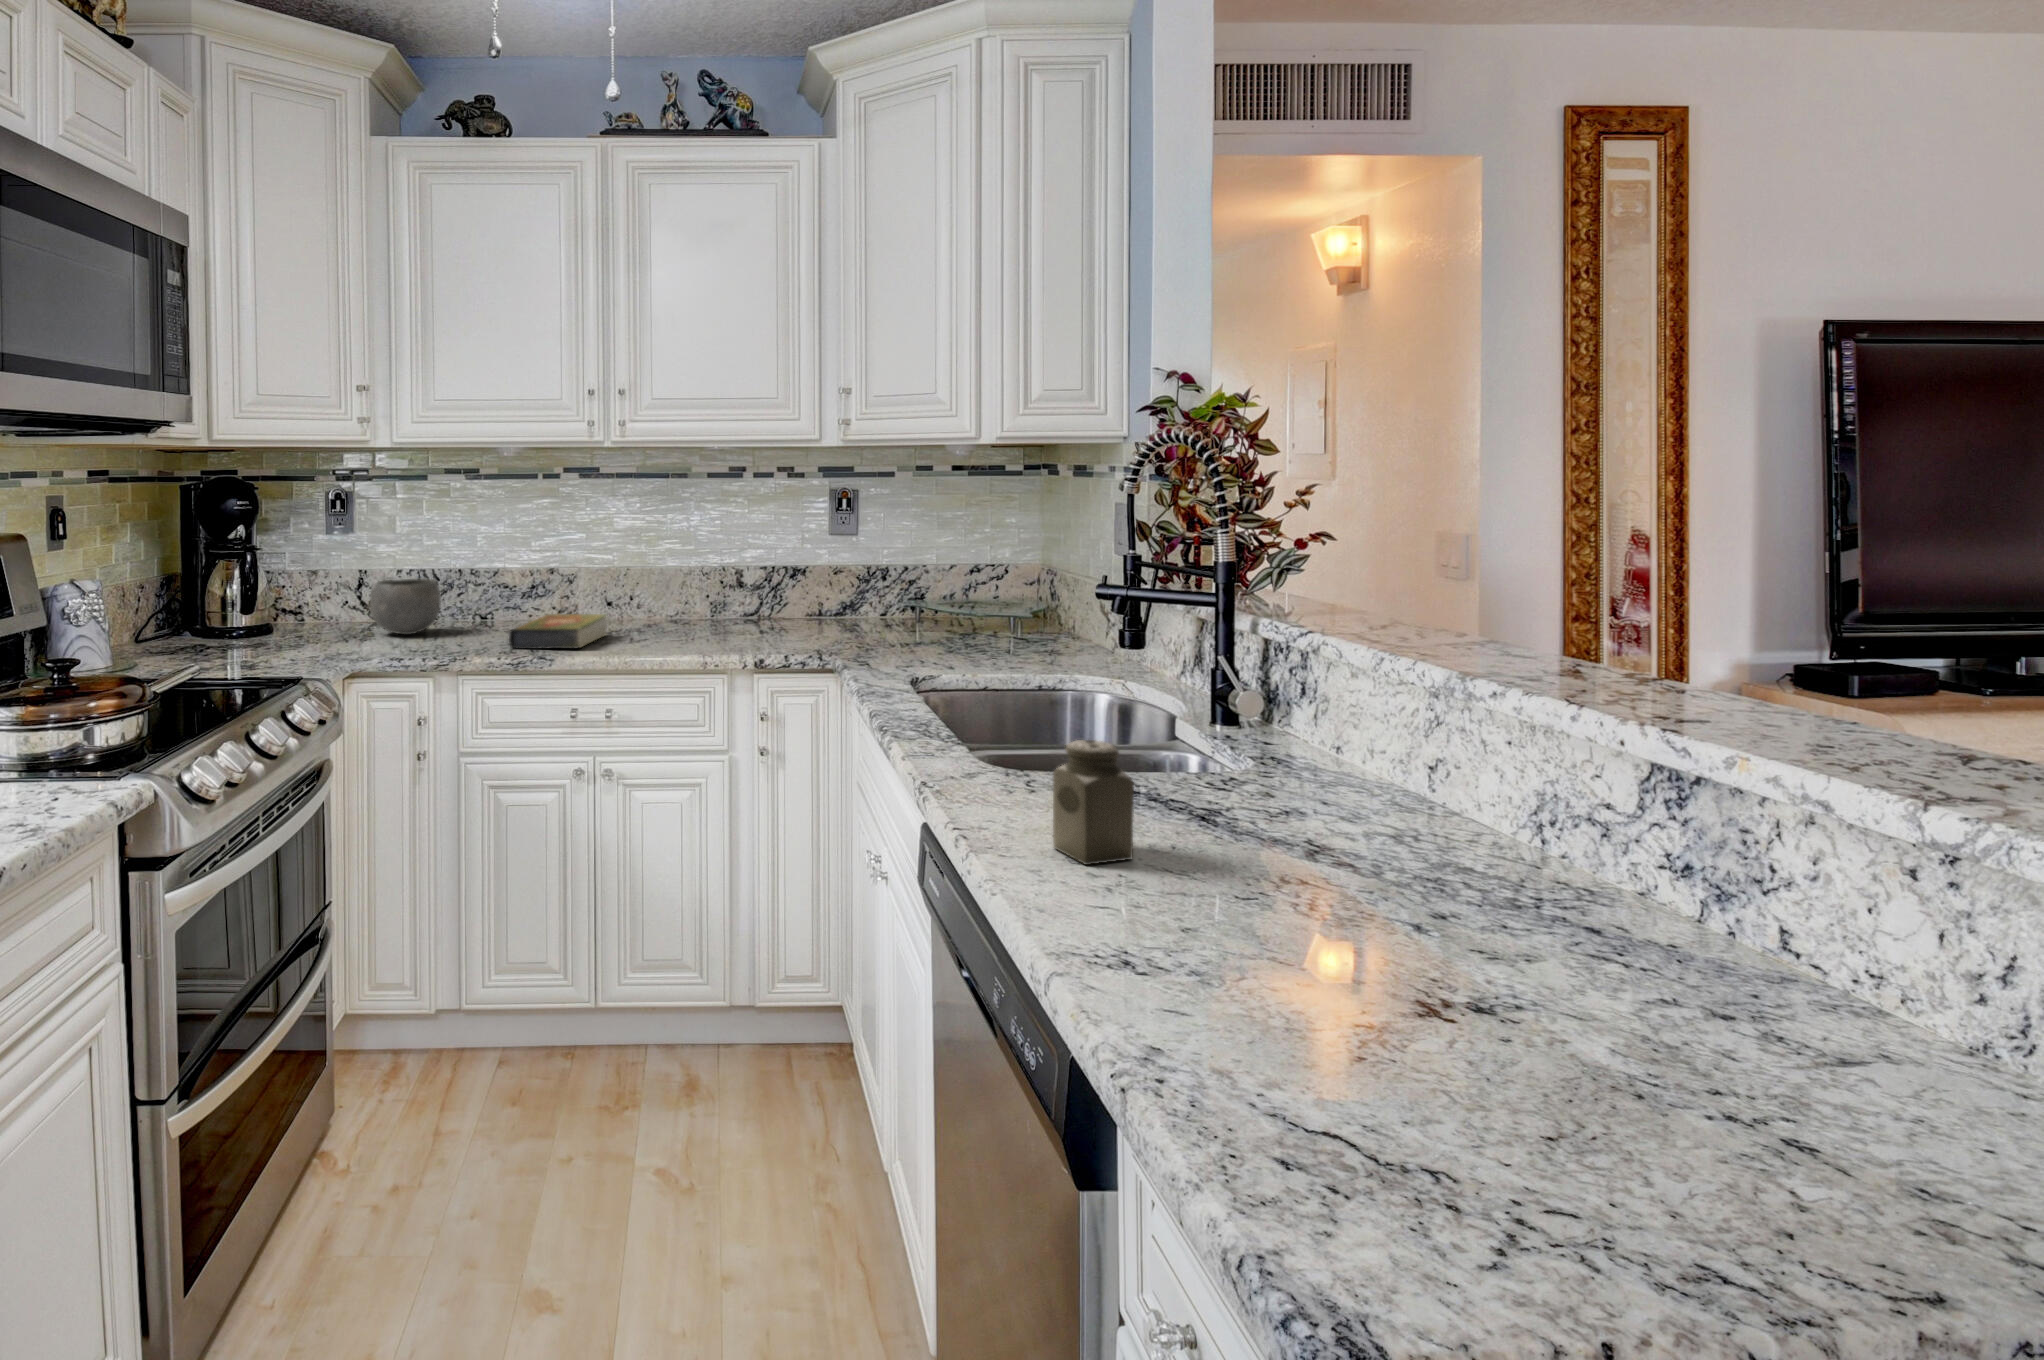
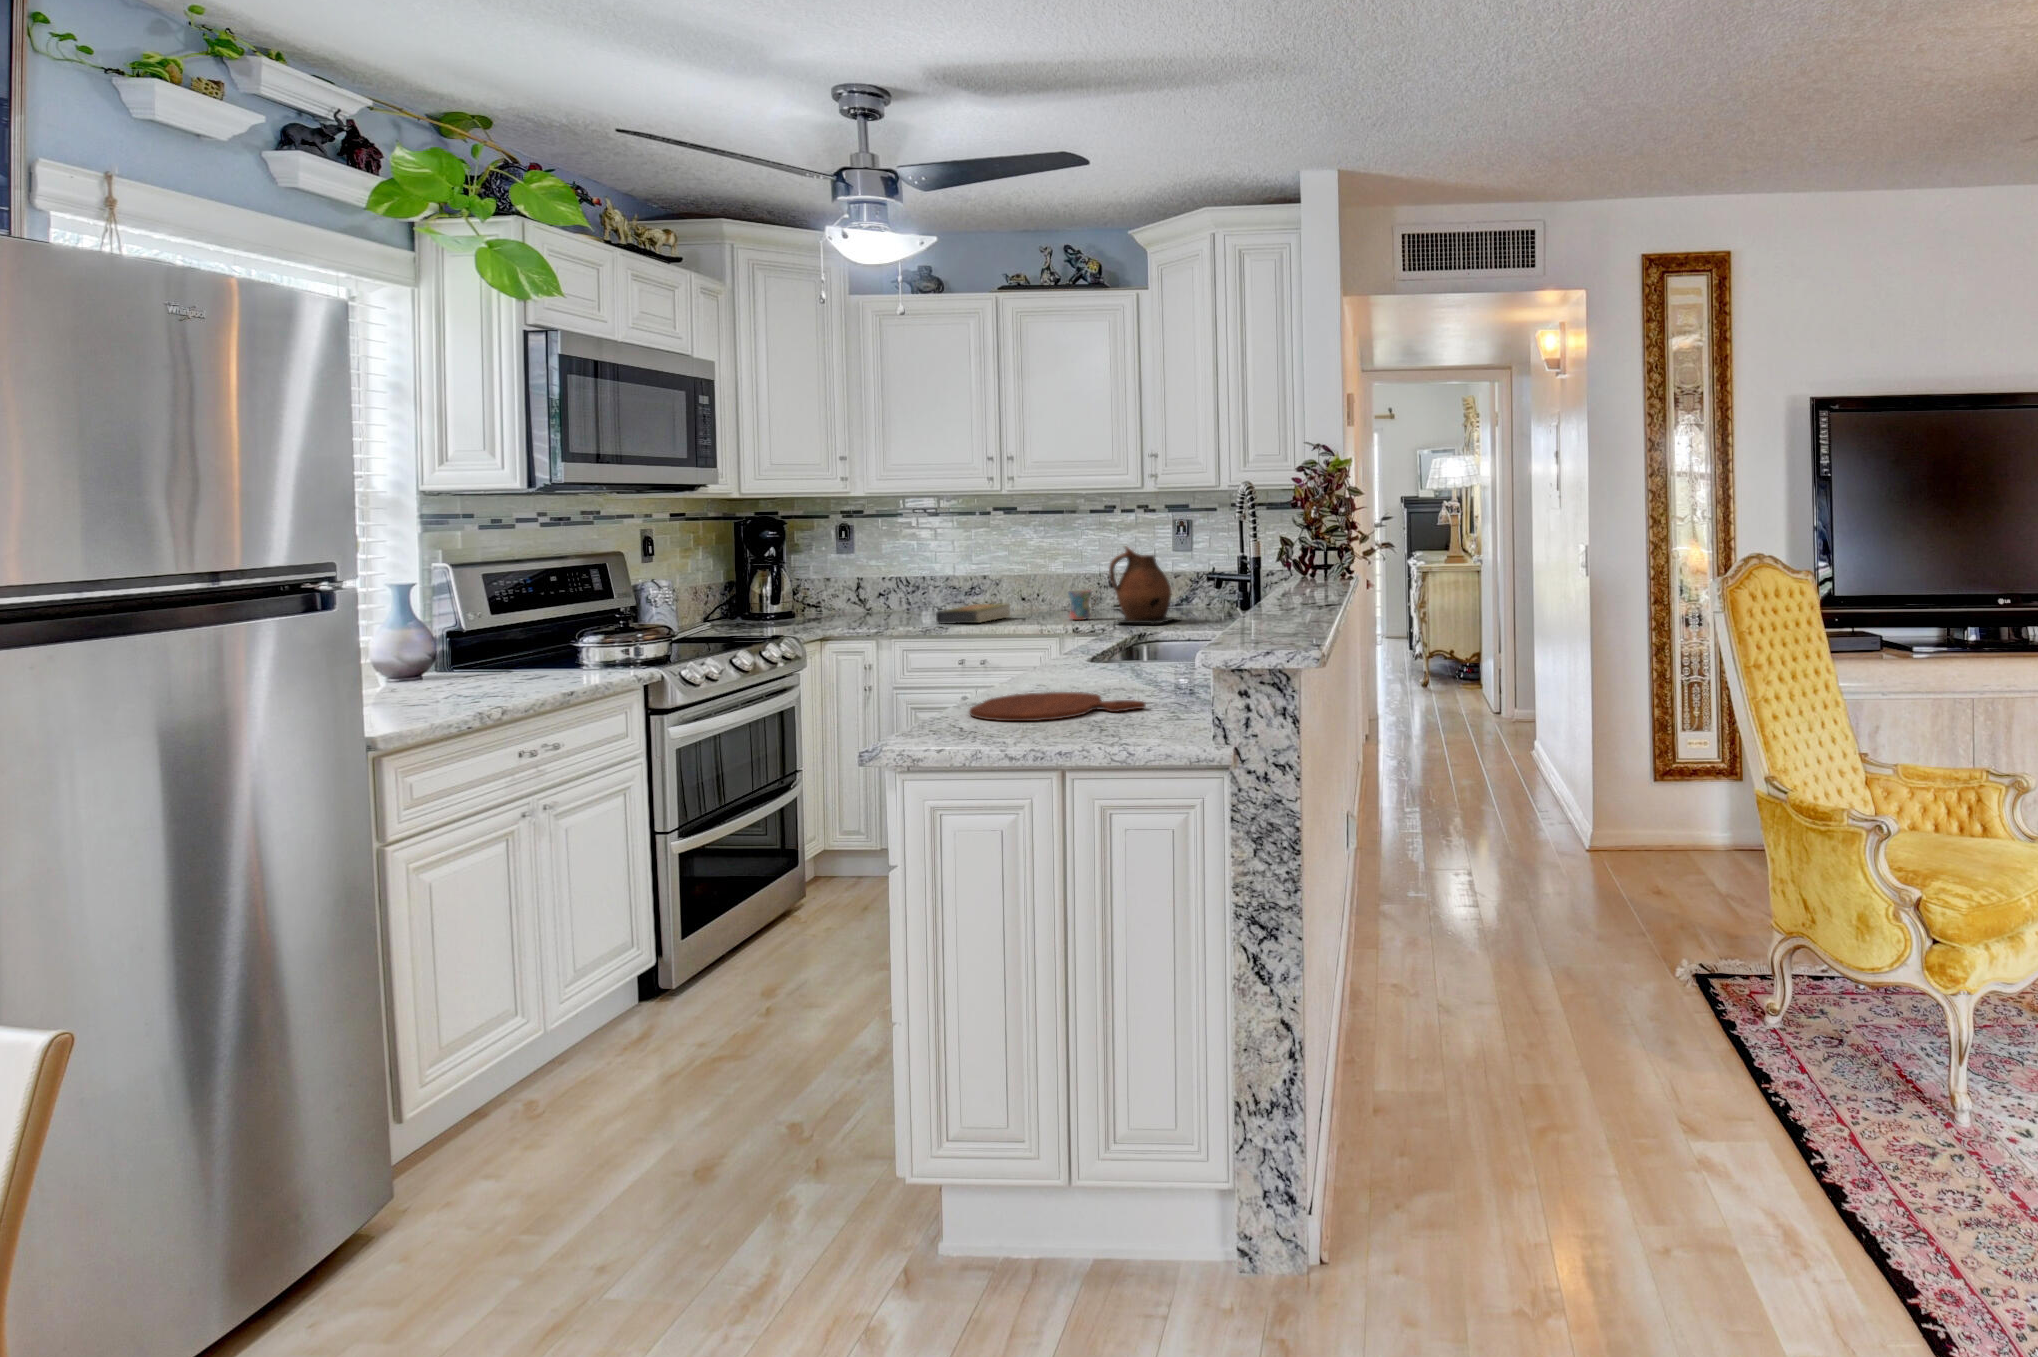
ceramic pitcher: none [791,530,890,656] -> present [1109,547,1178,624]
ceramic bowl: present [369,578,441,634] -> none [859,582,907,618]
mug: none [704,596,752,642] -> present [1068,590,1092,620]
salt shaker: present [1053,740,1134,865] -> none [1048,633,1076,687]
cutting board: none [1101,905,1548,1064] -> present [969,692,1146,721]

